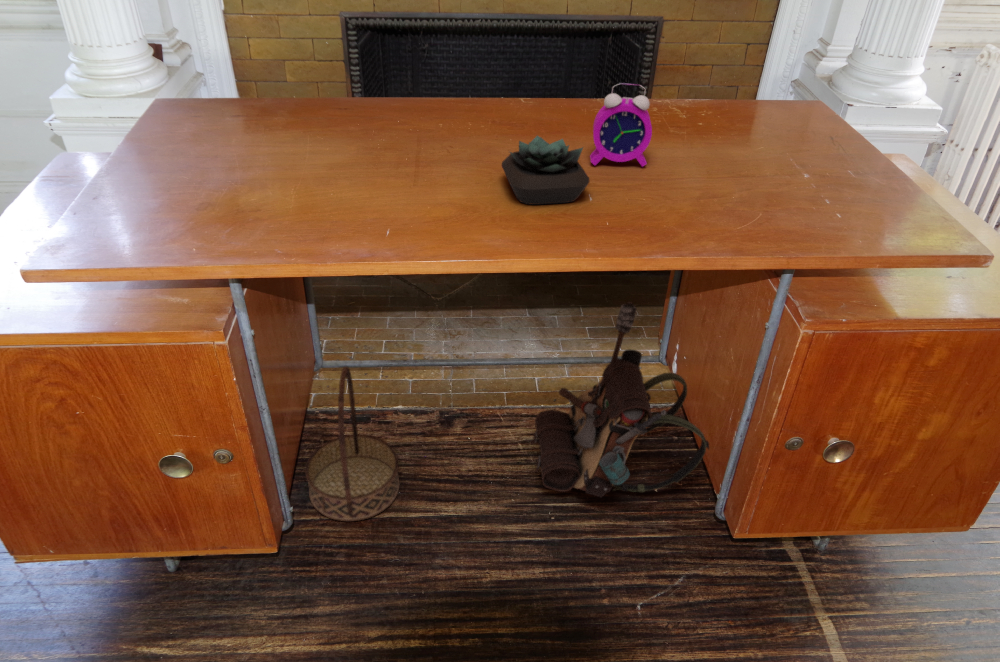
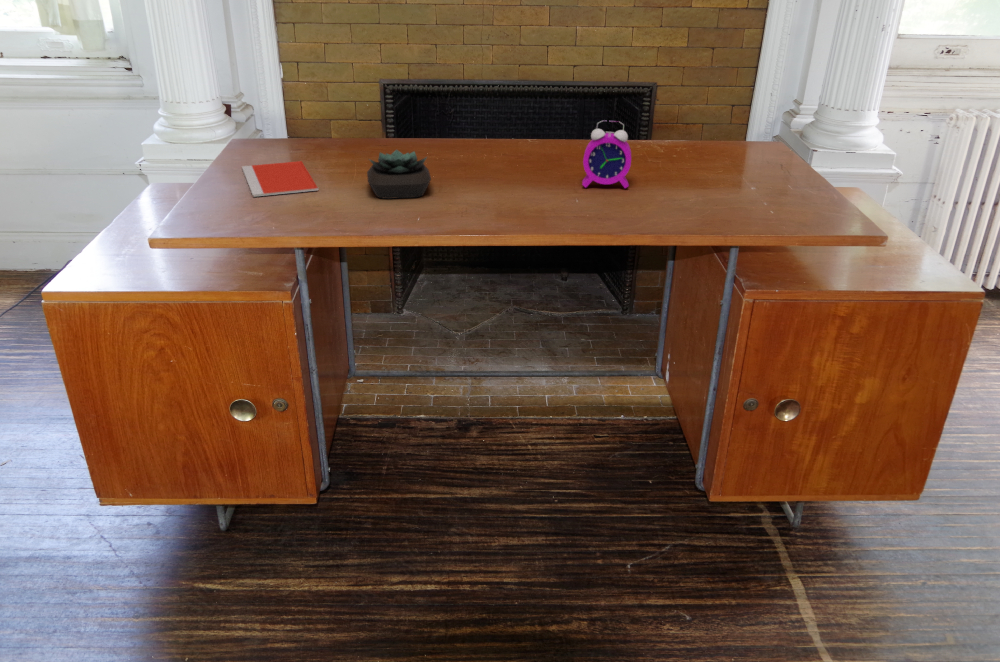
notebook: none [172,125,266,180] -> present [242,161,318,197]
succulent plant: present [502,136,590,205] -> present [367,150,431,199]
backpack: present [530,302,709,497] -> none [538,310,693,482]
basket: present [306,367,400,521] -> none [338,361,420,499]

